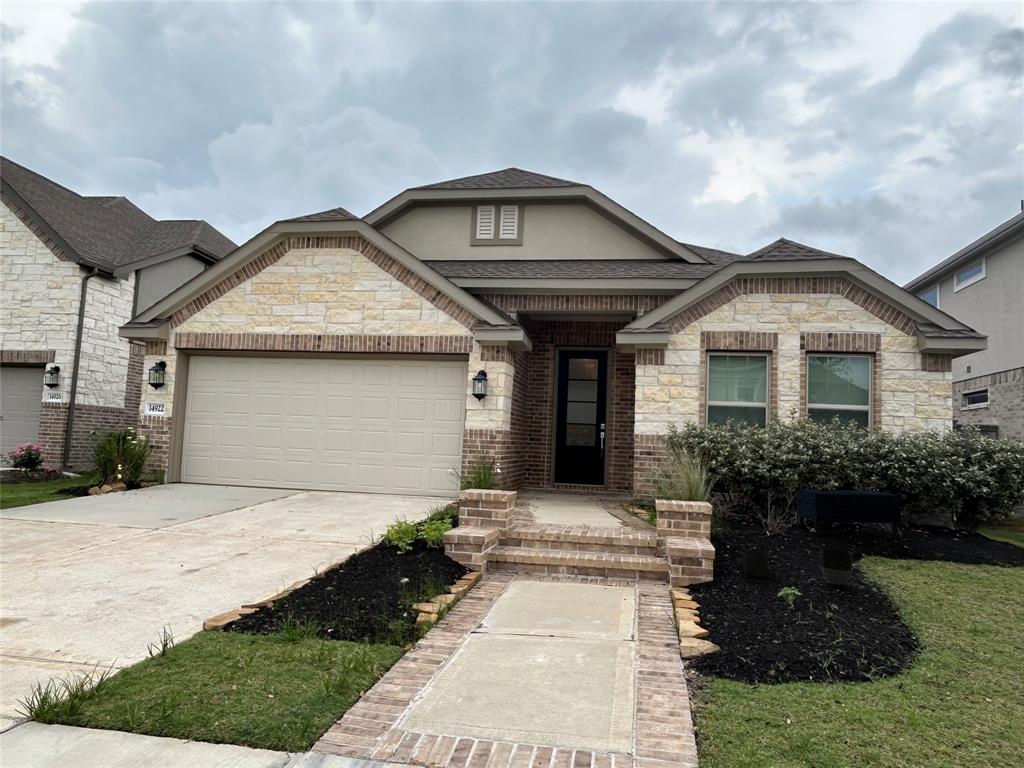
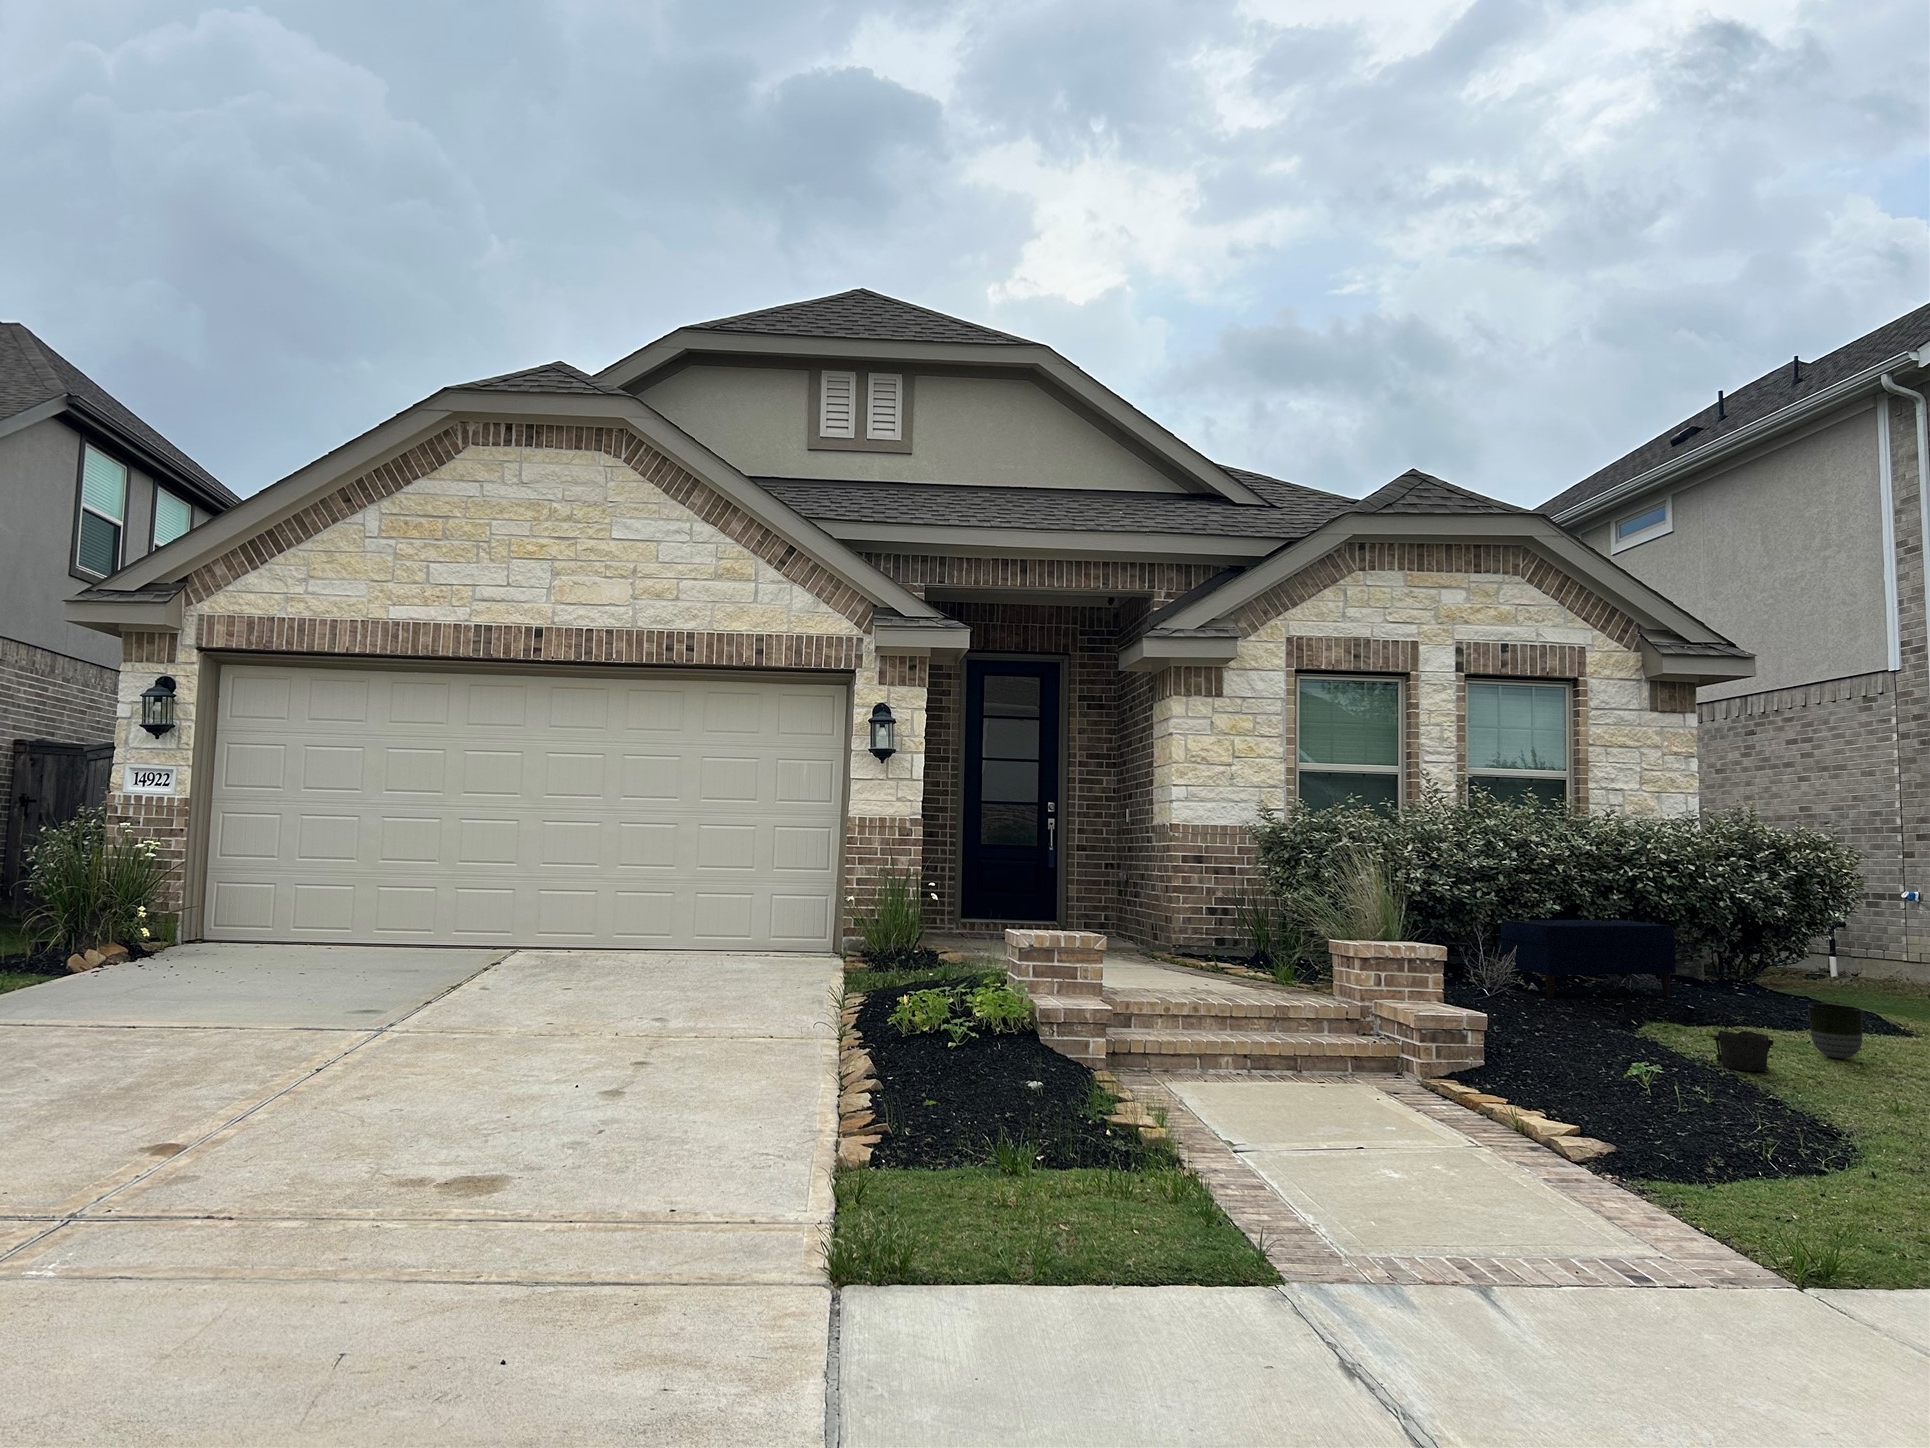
planter: present [820,549,853,585] -> present [1808,1004,1863,1059]
bucket: present [741,552,775,577] -> present [1714,1030,1773,1071]

